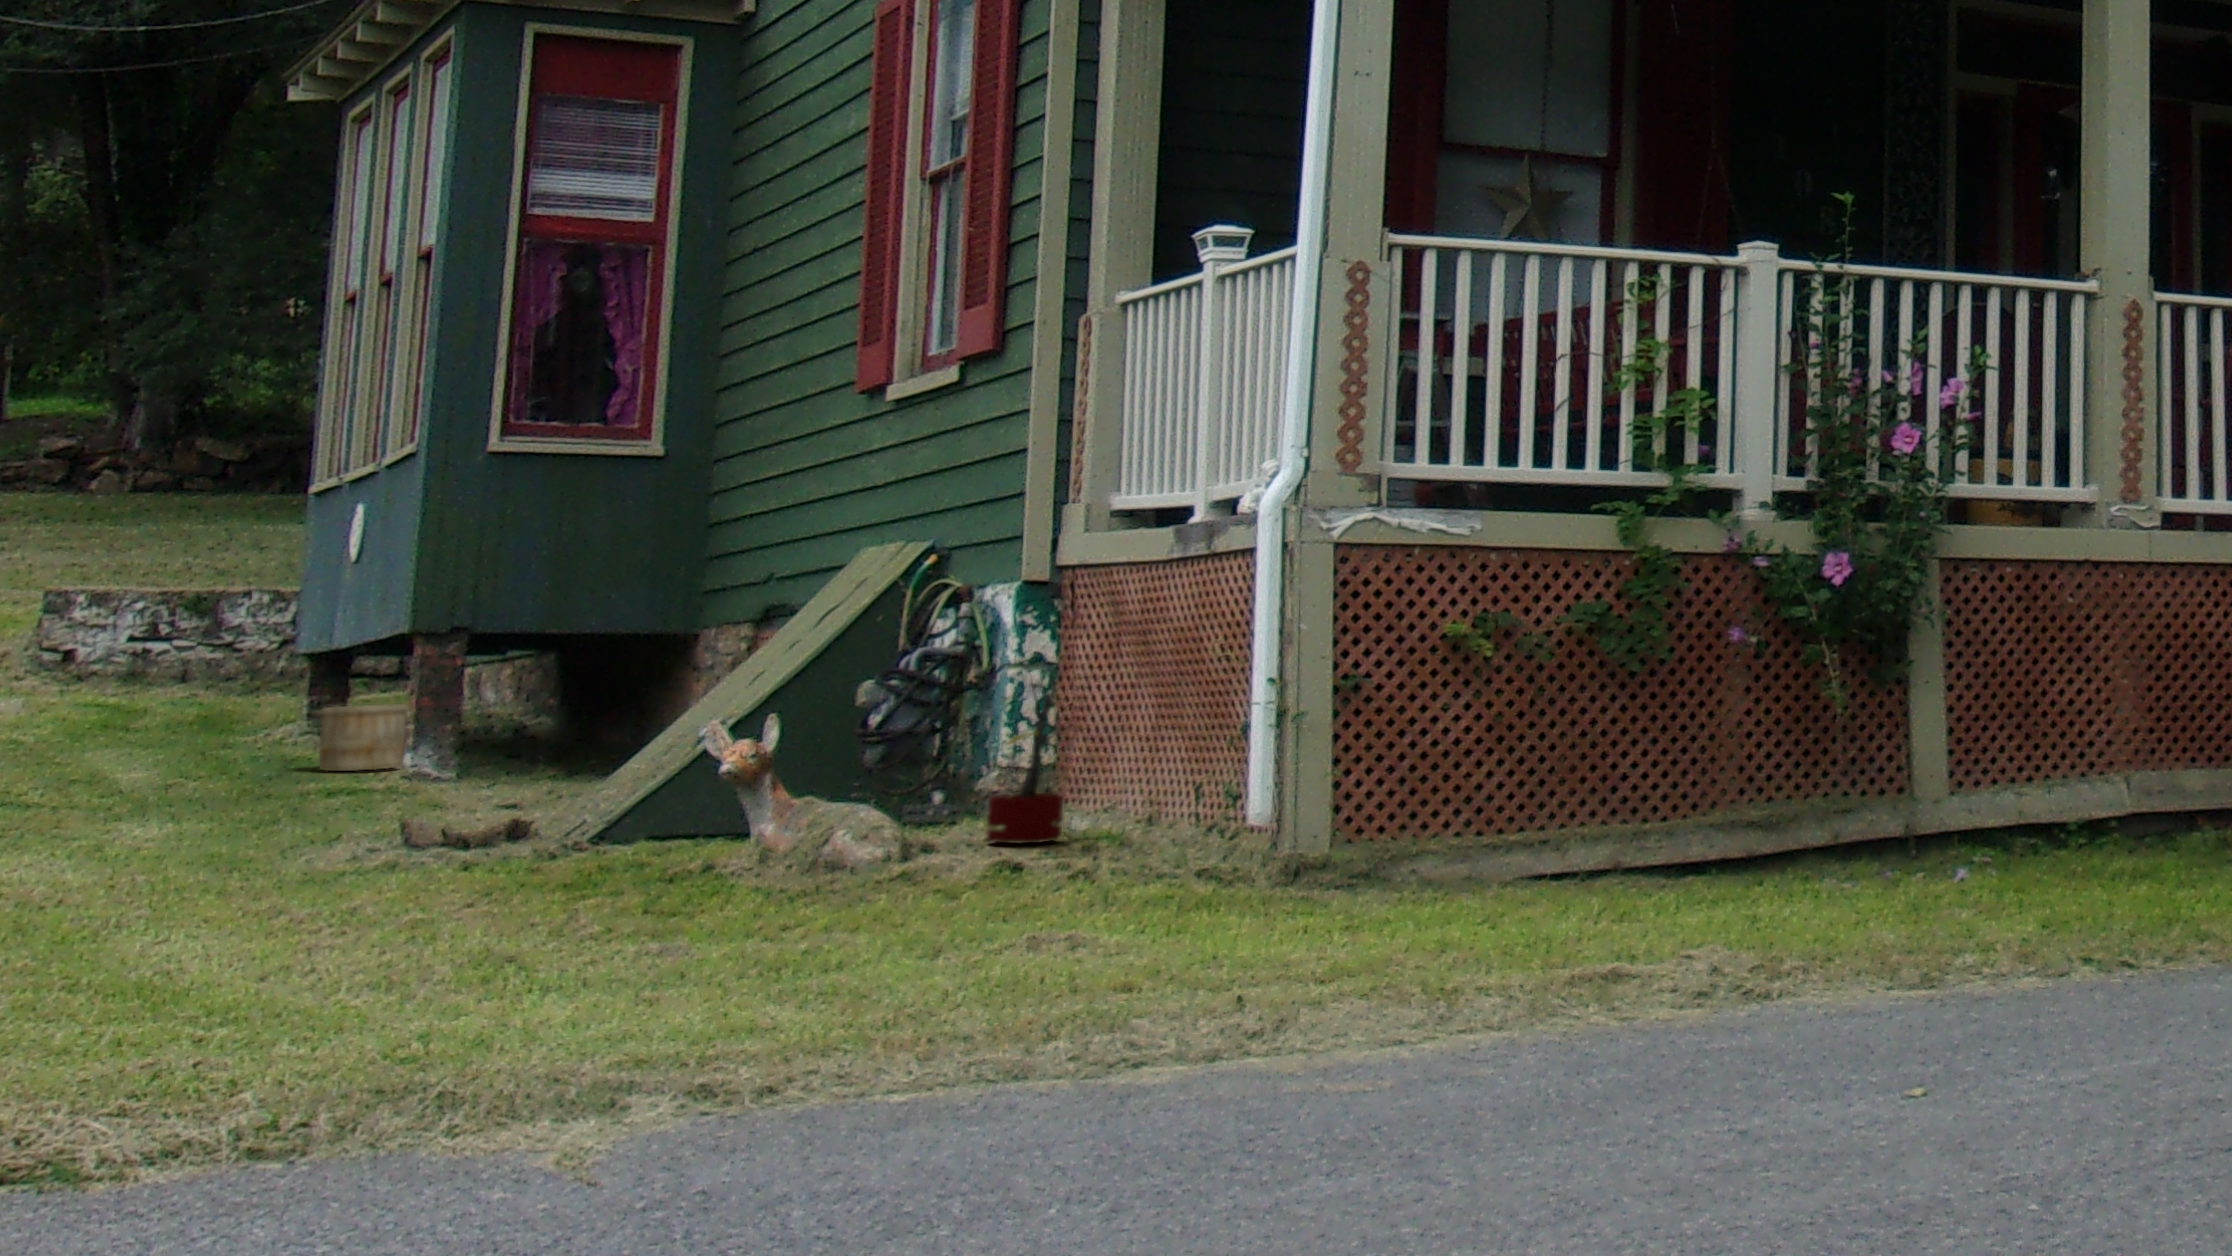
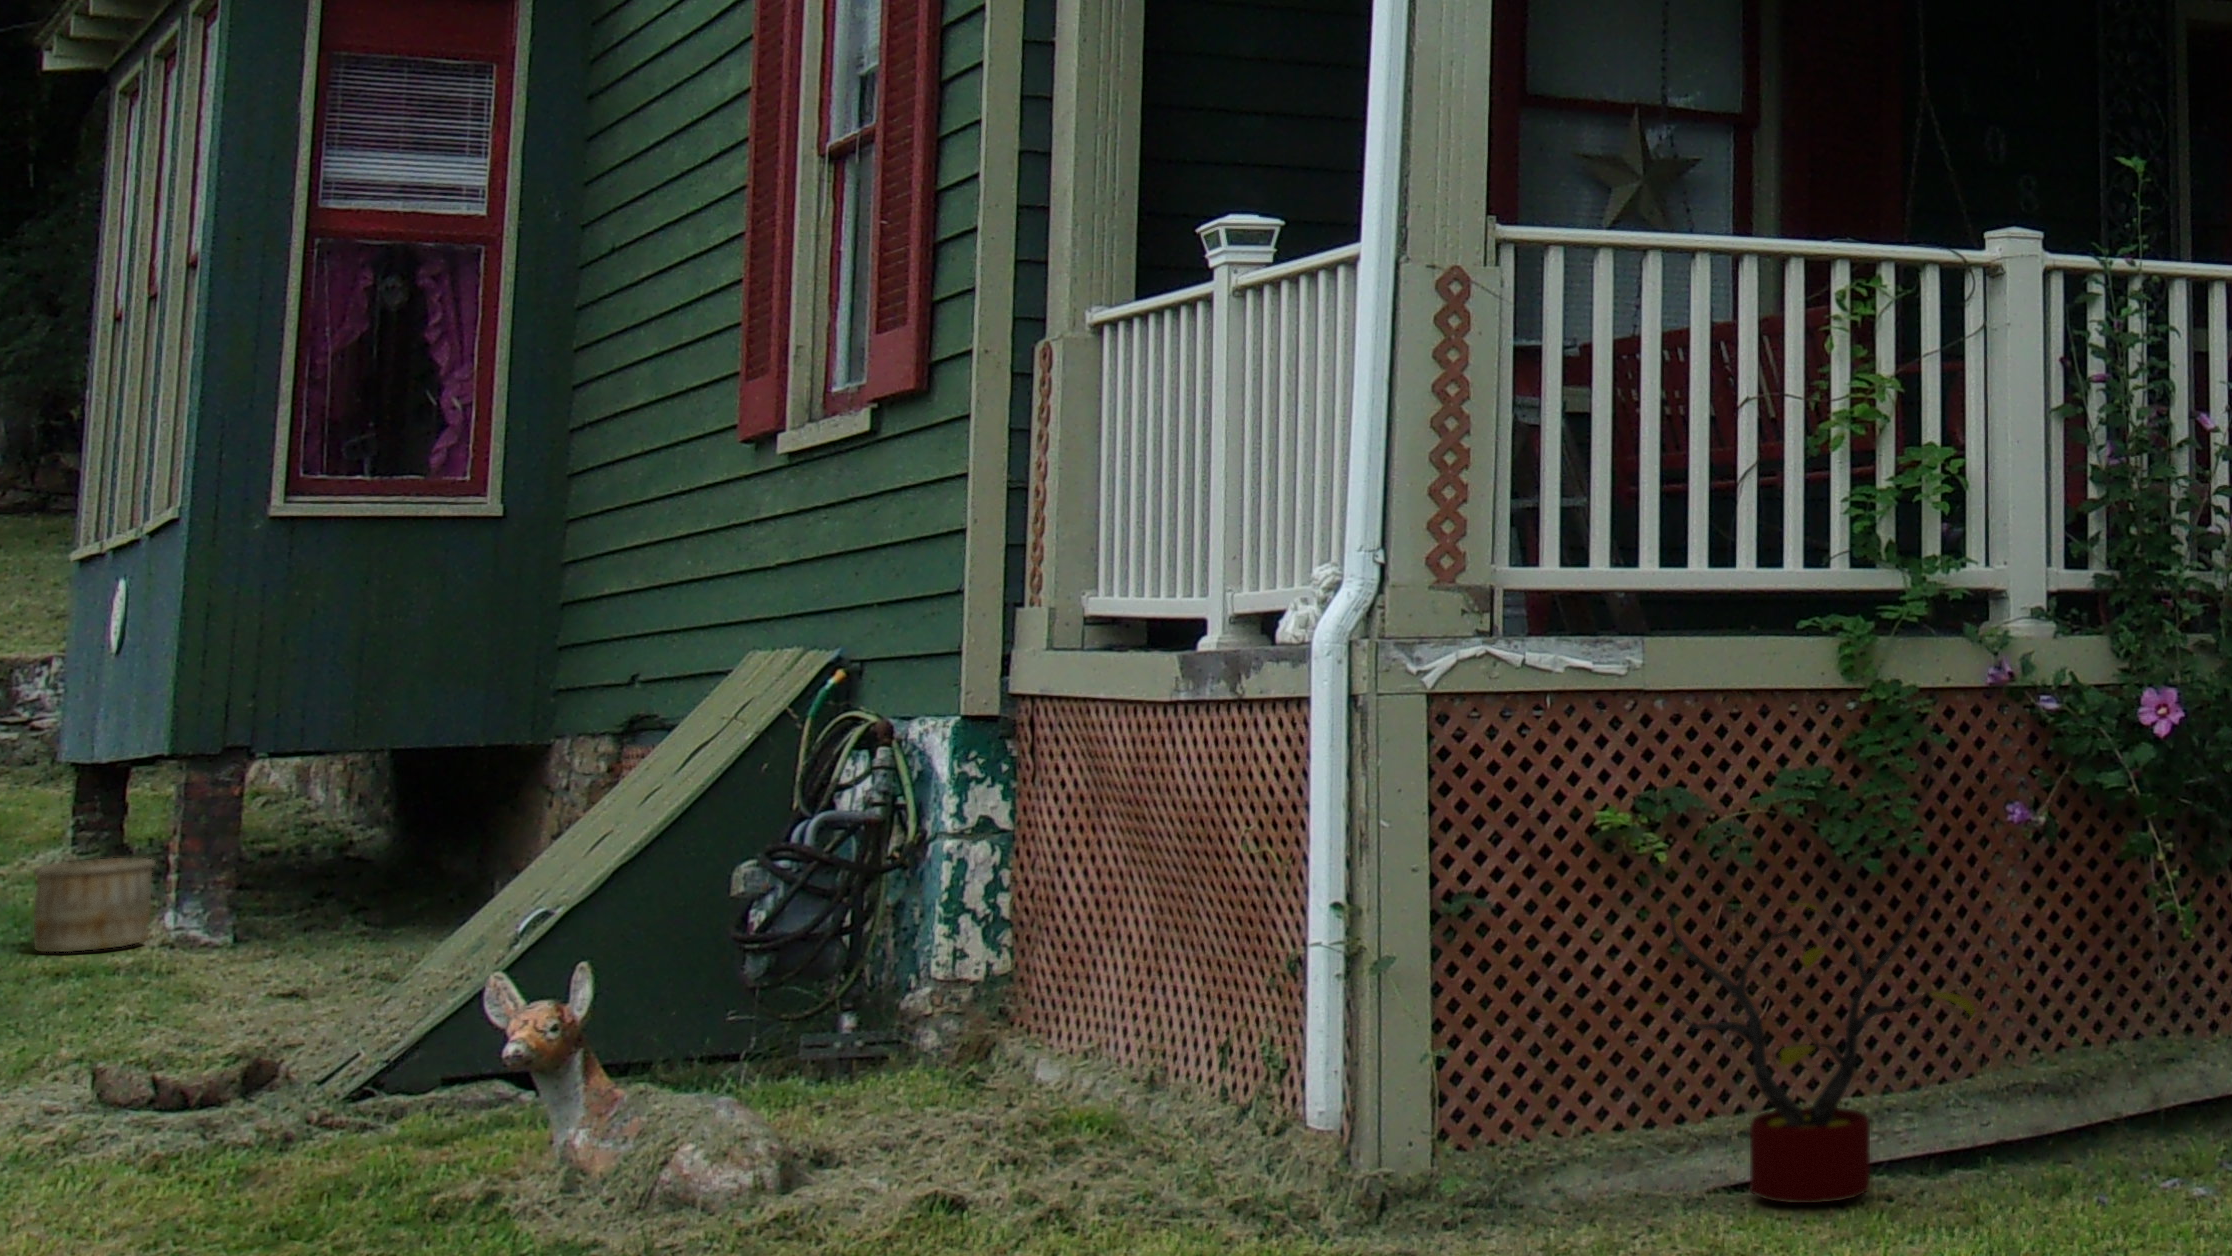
decorative plant: present [987,670,1065,843] -> present [1652,887,1975,1203]

